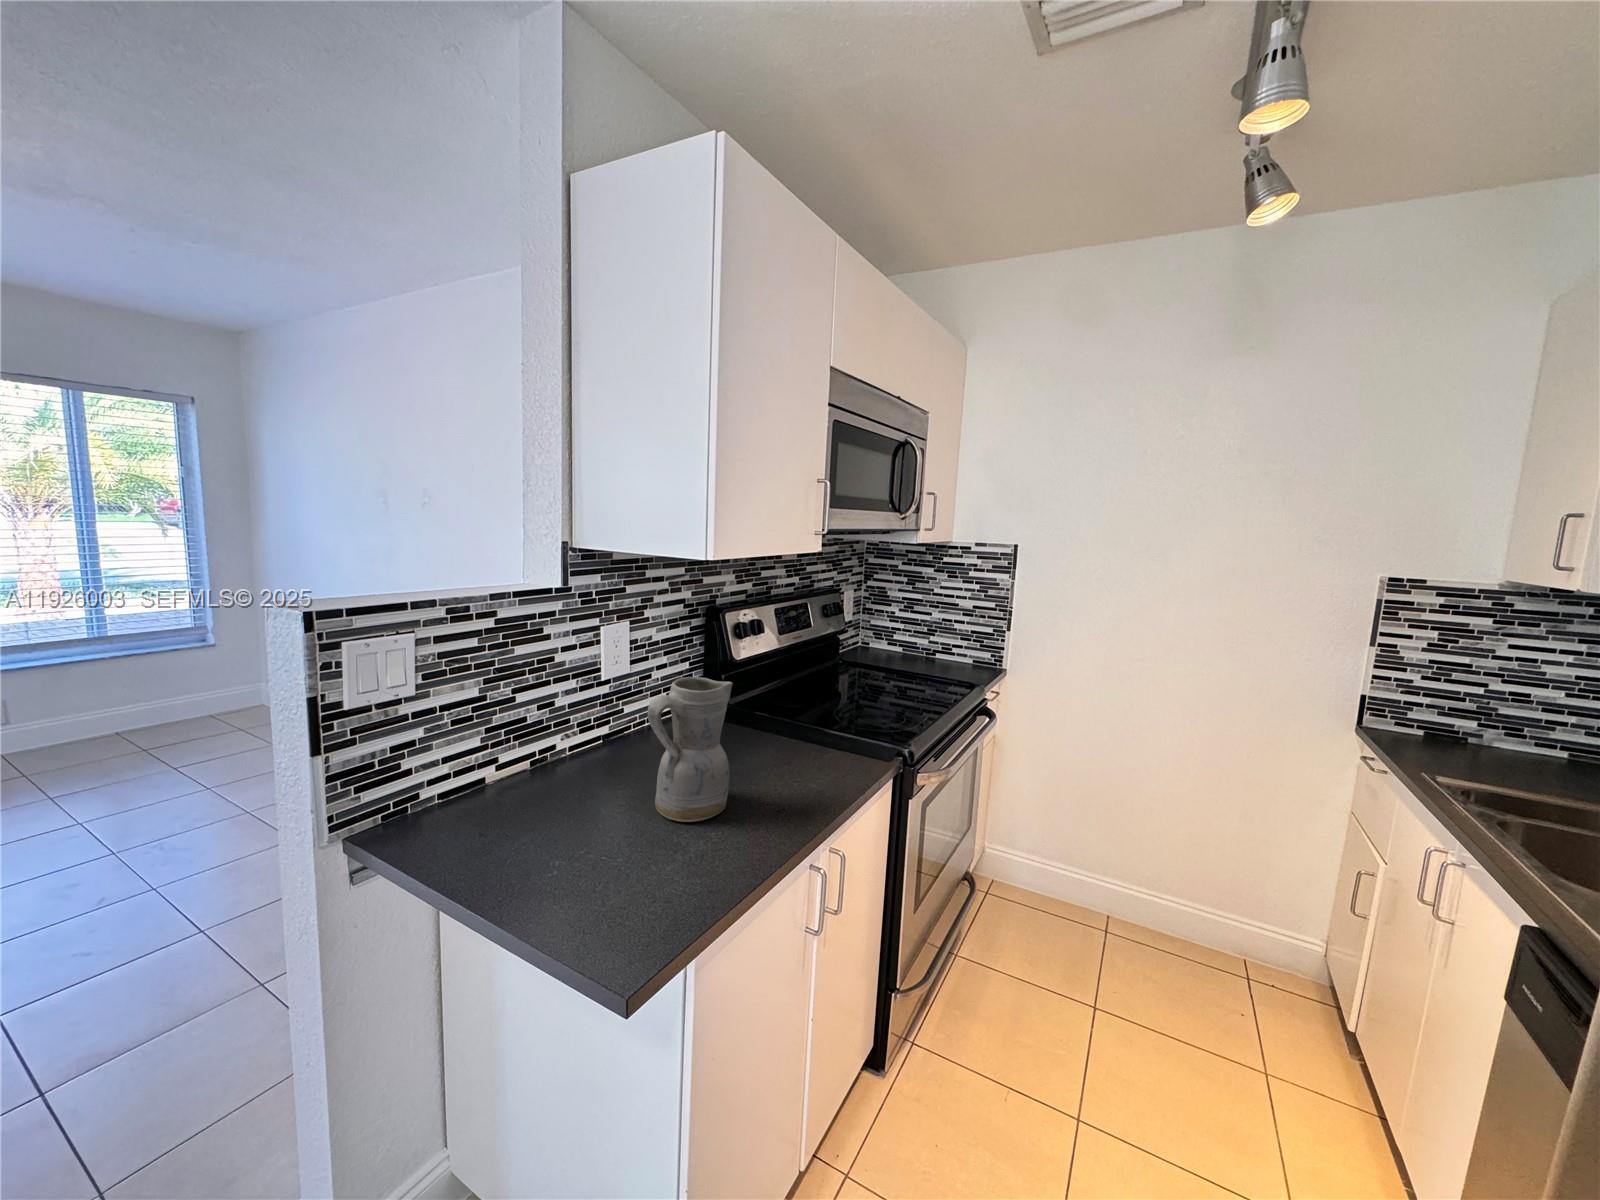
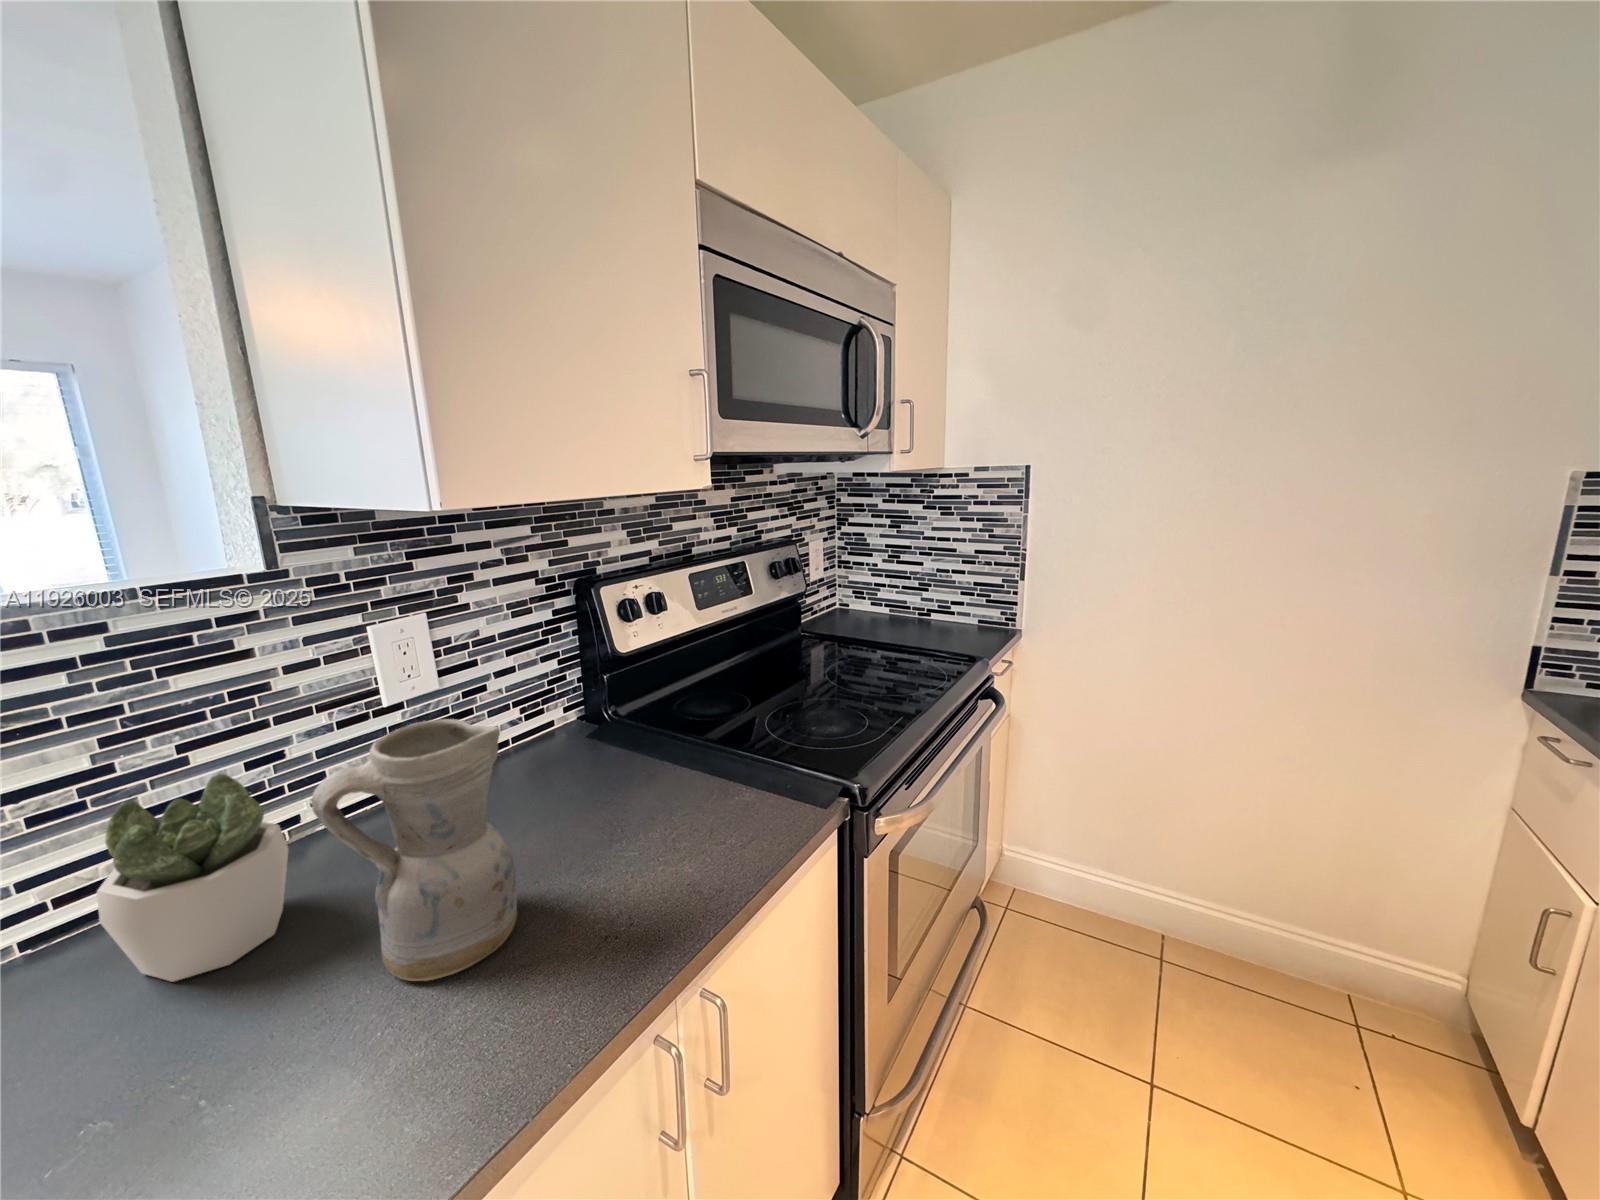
succulent plant: none [503,704,591,818] -> present [97,773,288,982]

